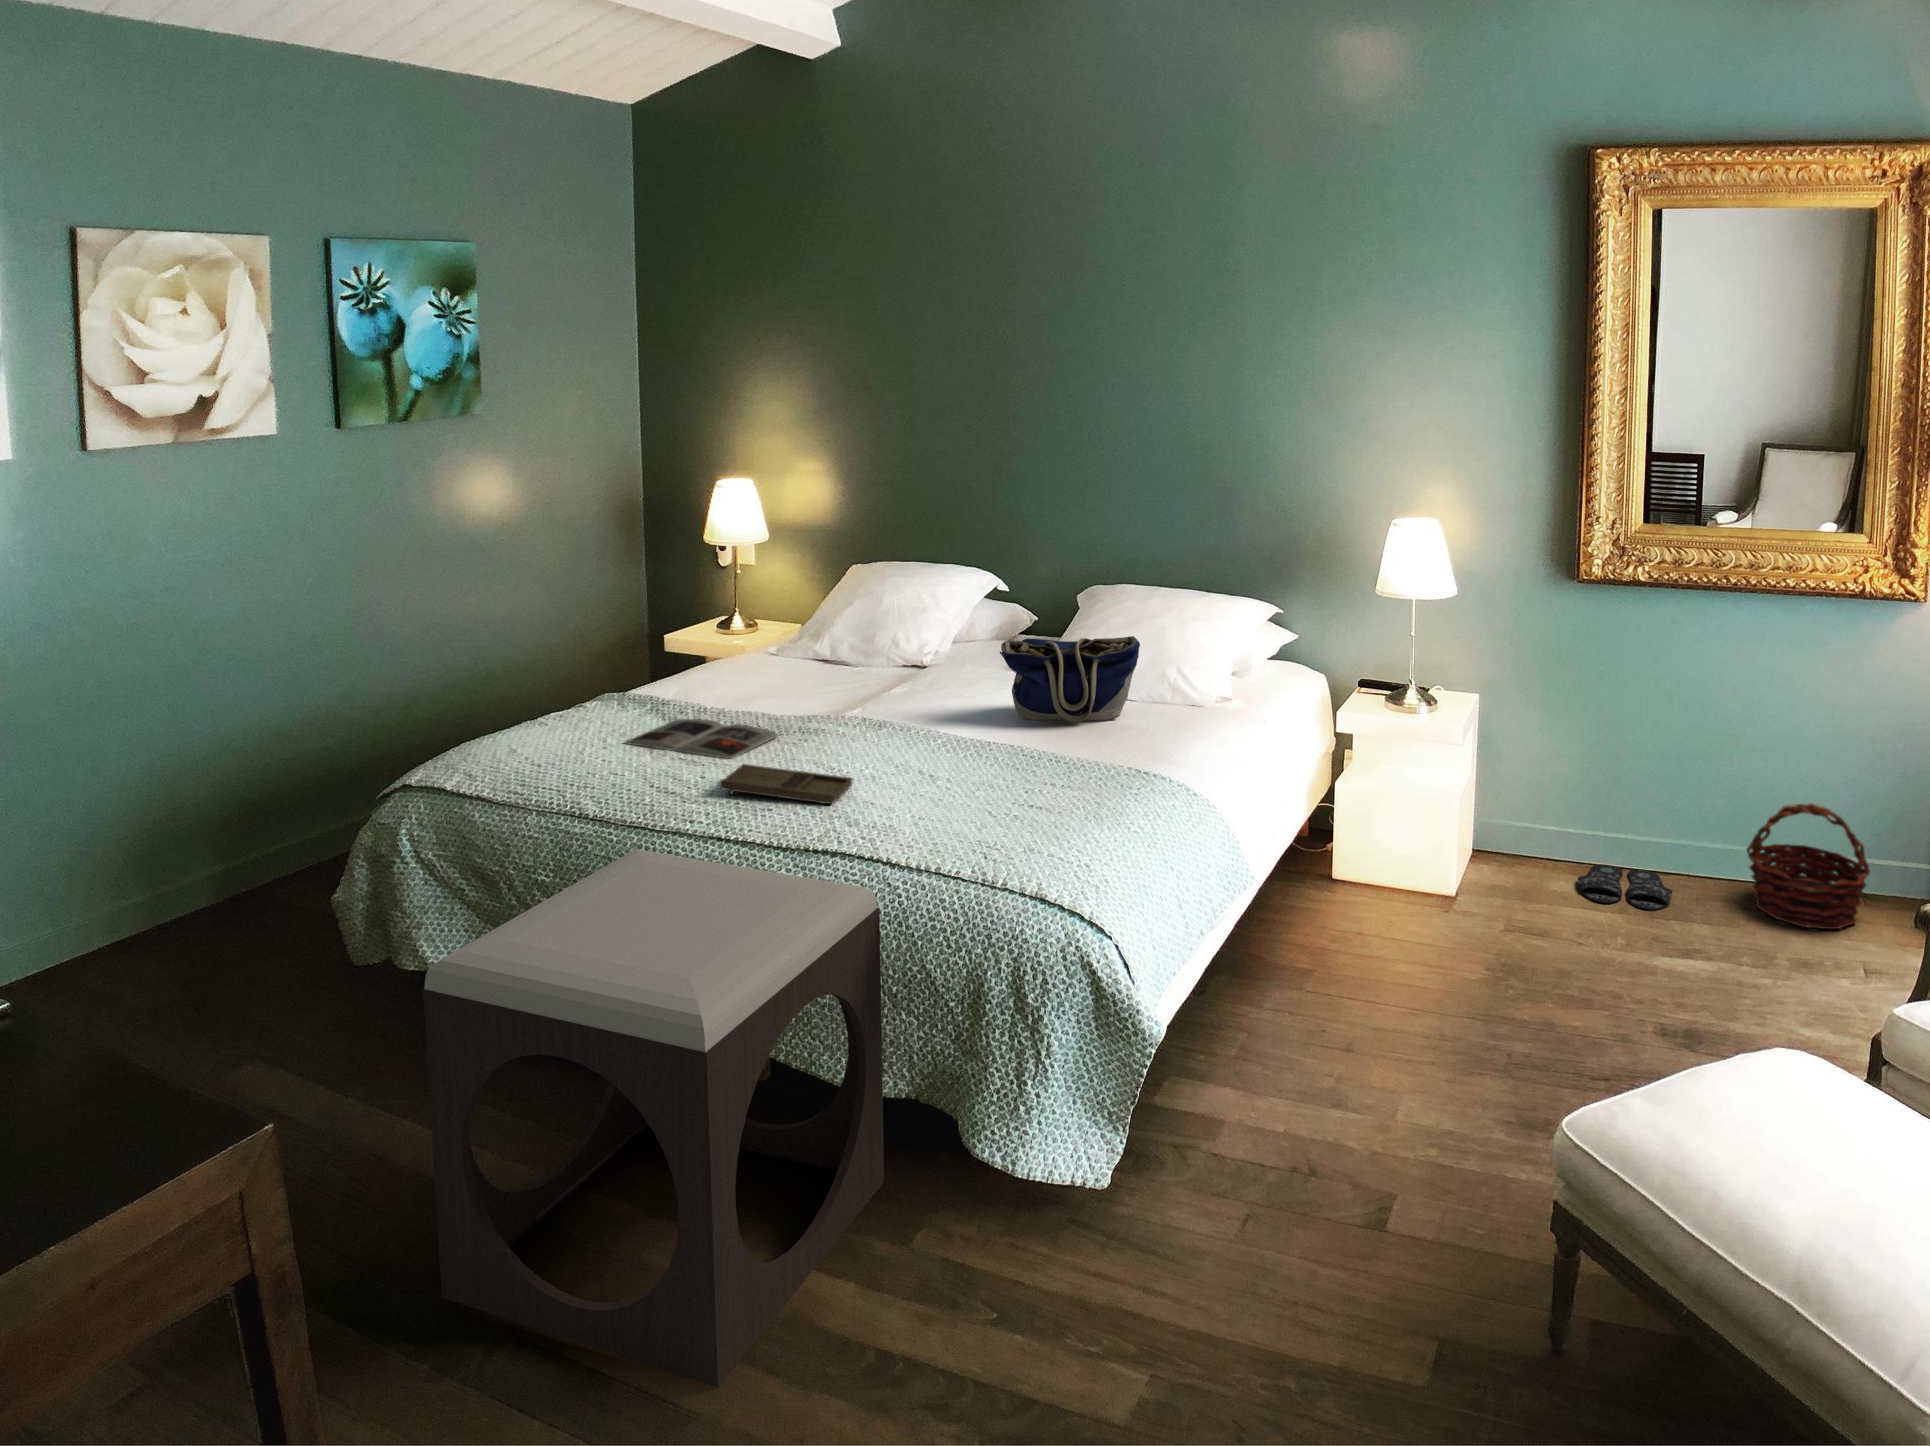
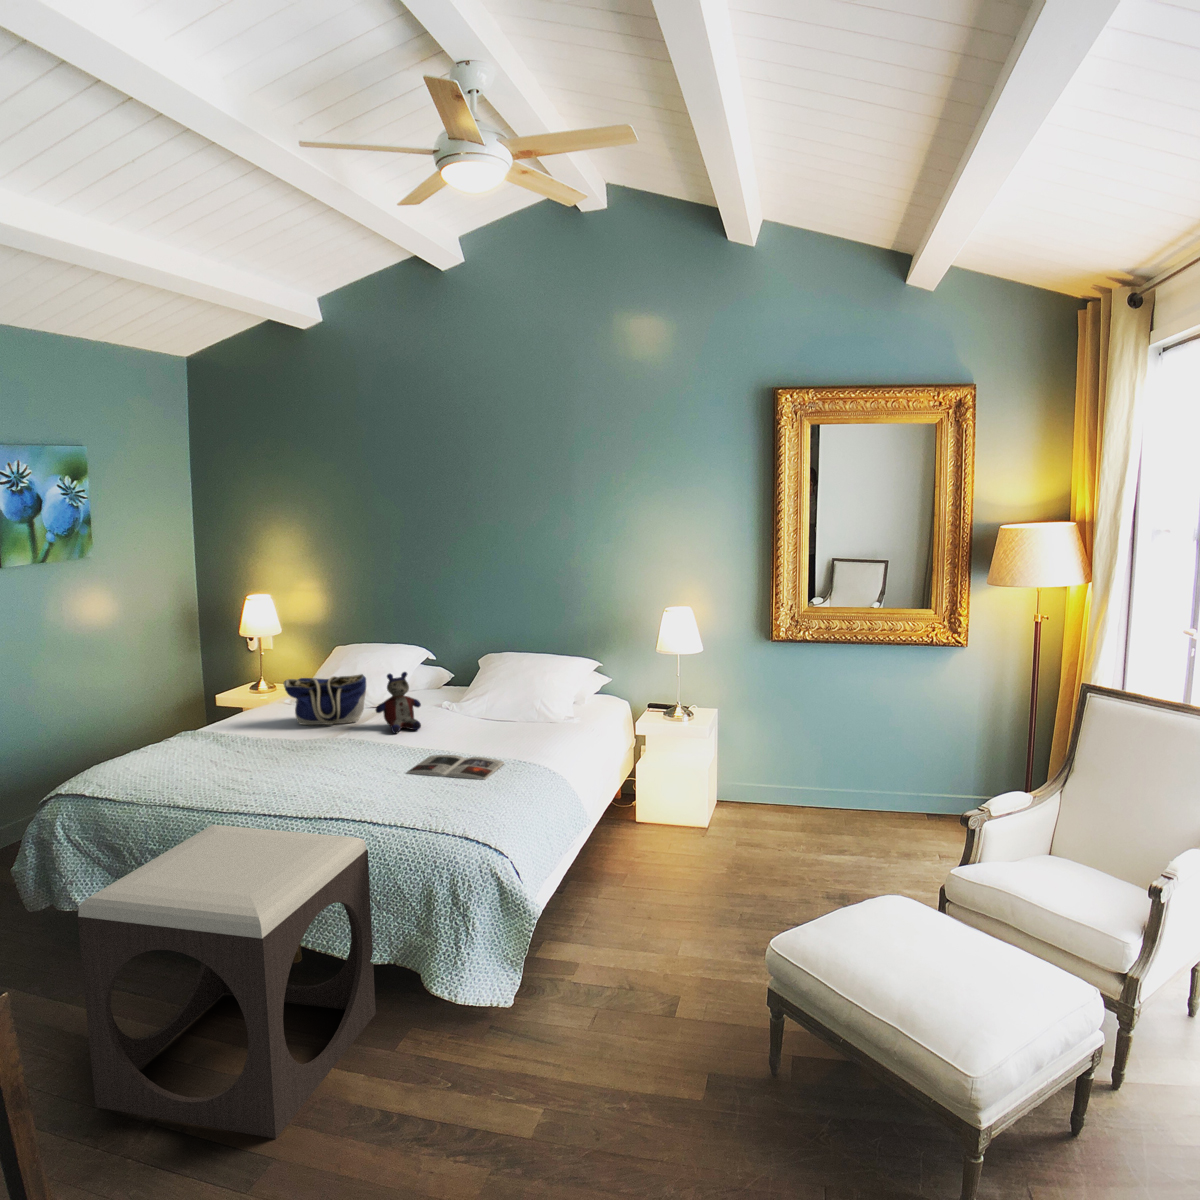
stuffed bear: none [895,611,968,712] -> present [376,672,421,734]
tote bag: present [1000,636,1140,722] -> present [284,674,366,725]
magazine: present [623,719,778,759] -> present [406,755,504,780]
tray: present [720,764,852,804] -> none [265,770,350,791]
basket: present [1747,804,1870,929] -> none [873,760,938,831]
slippers: present [1578,864,1673,910] -> none [783,803,835,827]

